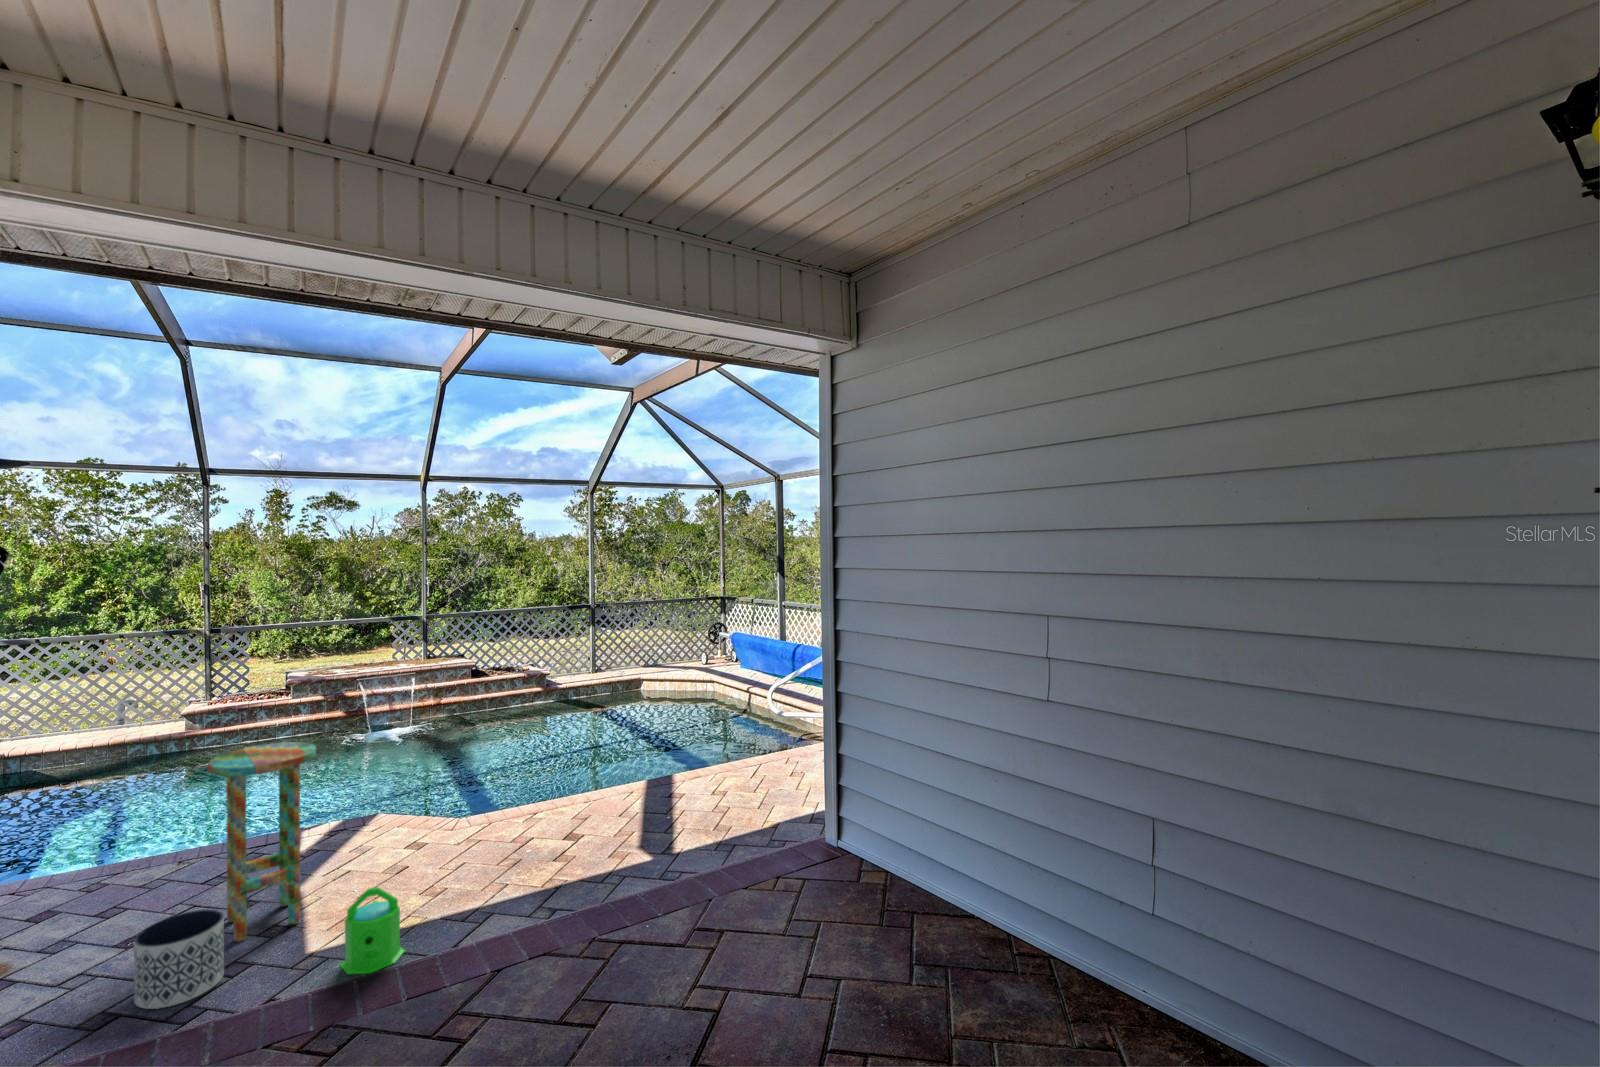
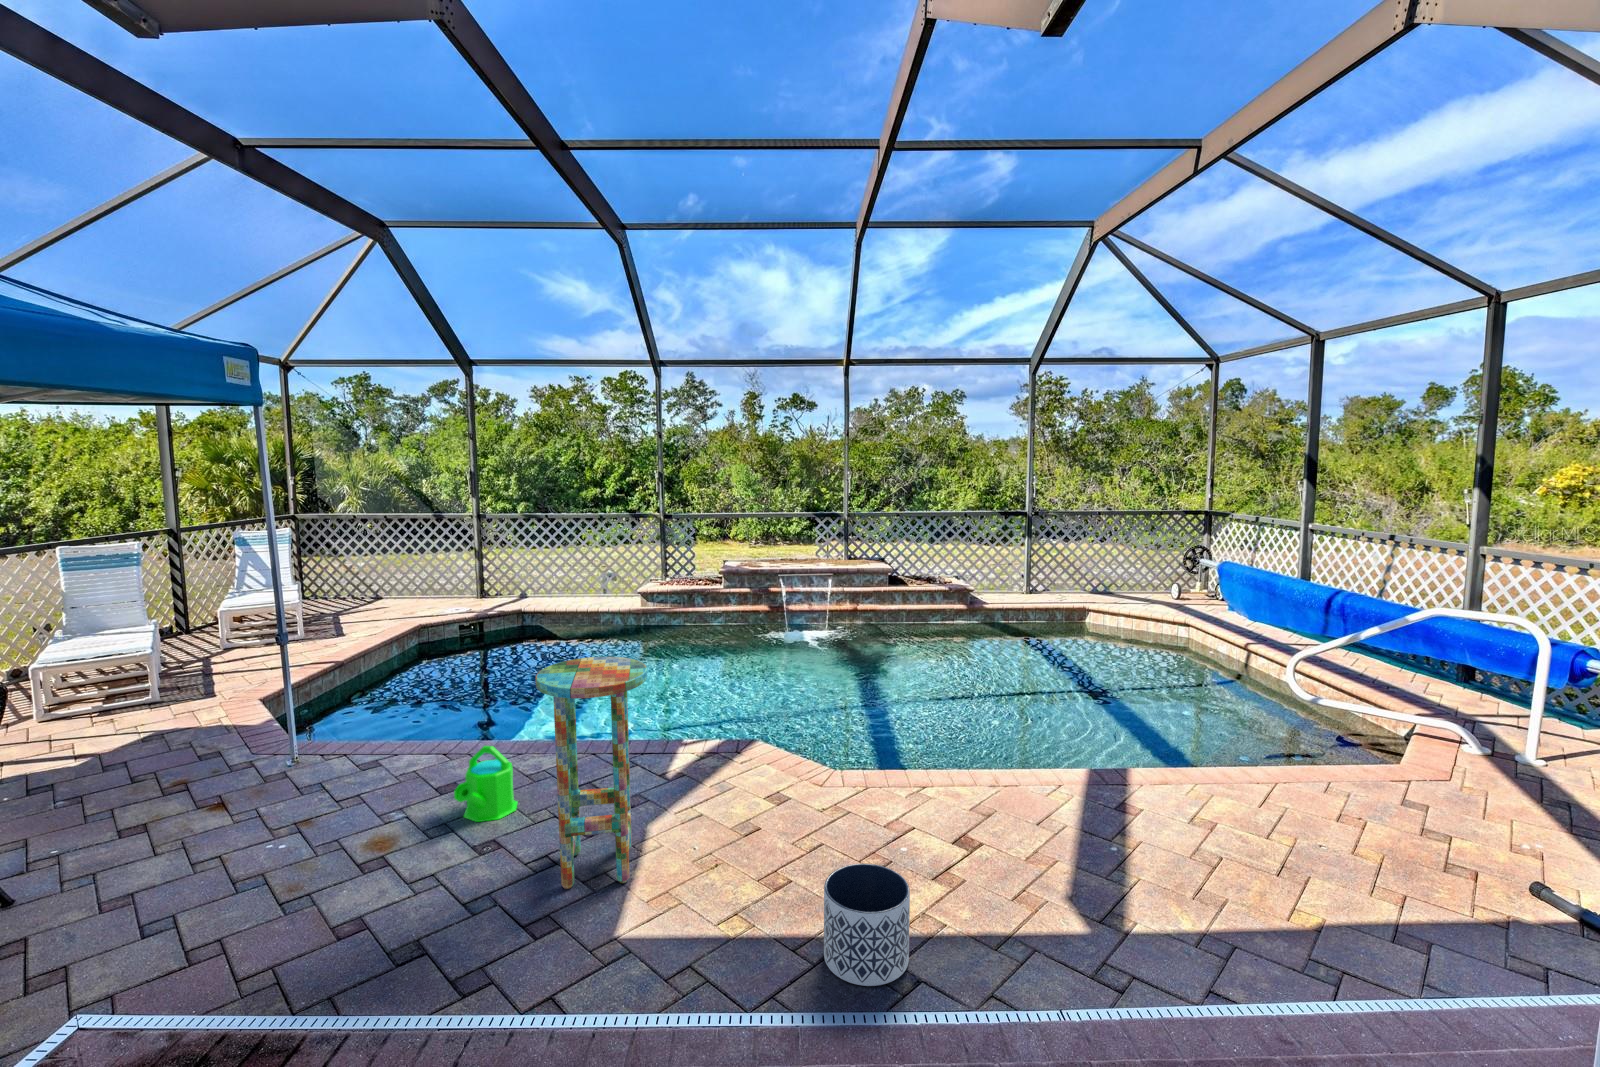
watering can: present [341,887,404,974] -> present [454,746,518,822]
planter: present [134,910,224,1009] -> present [824,864,910,986]

